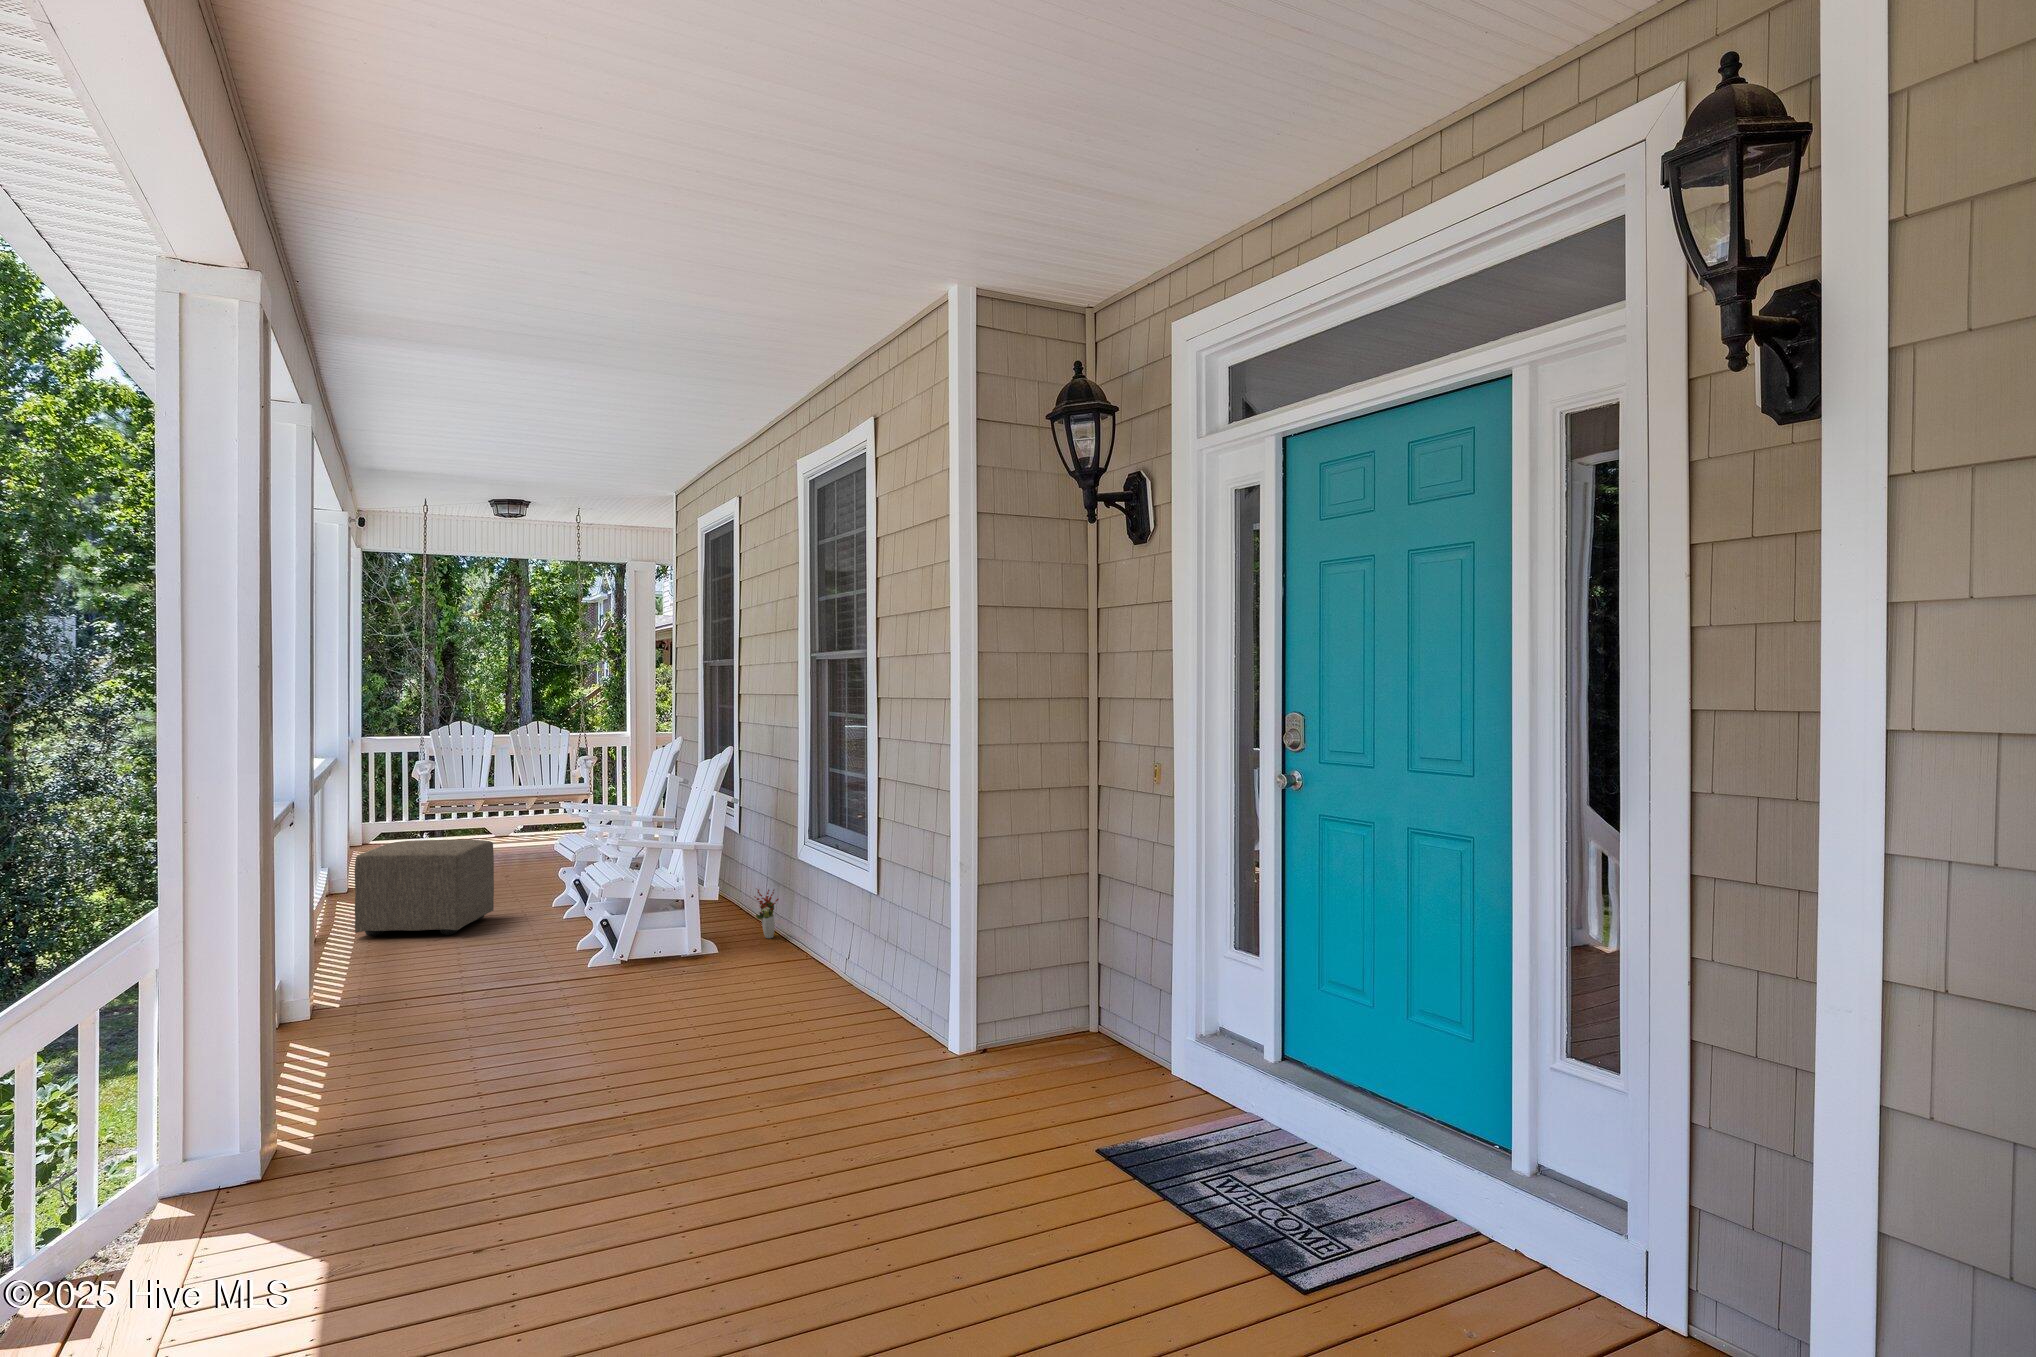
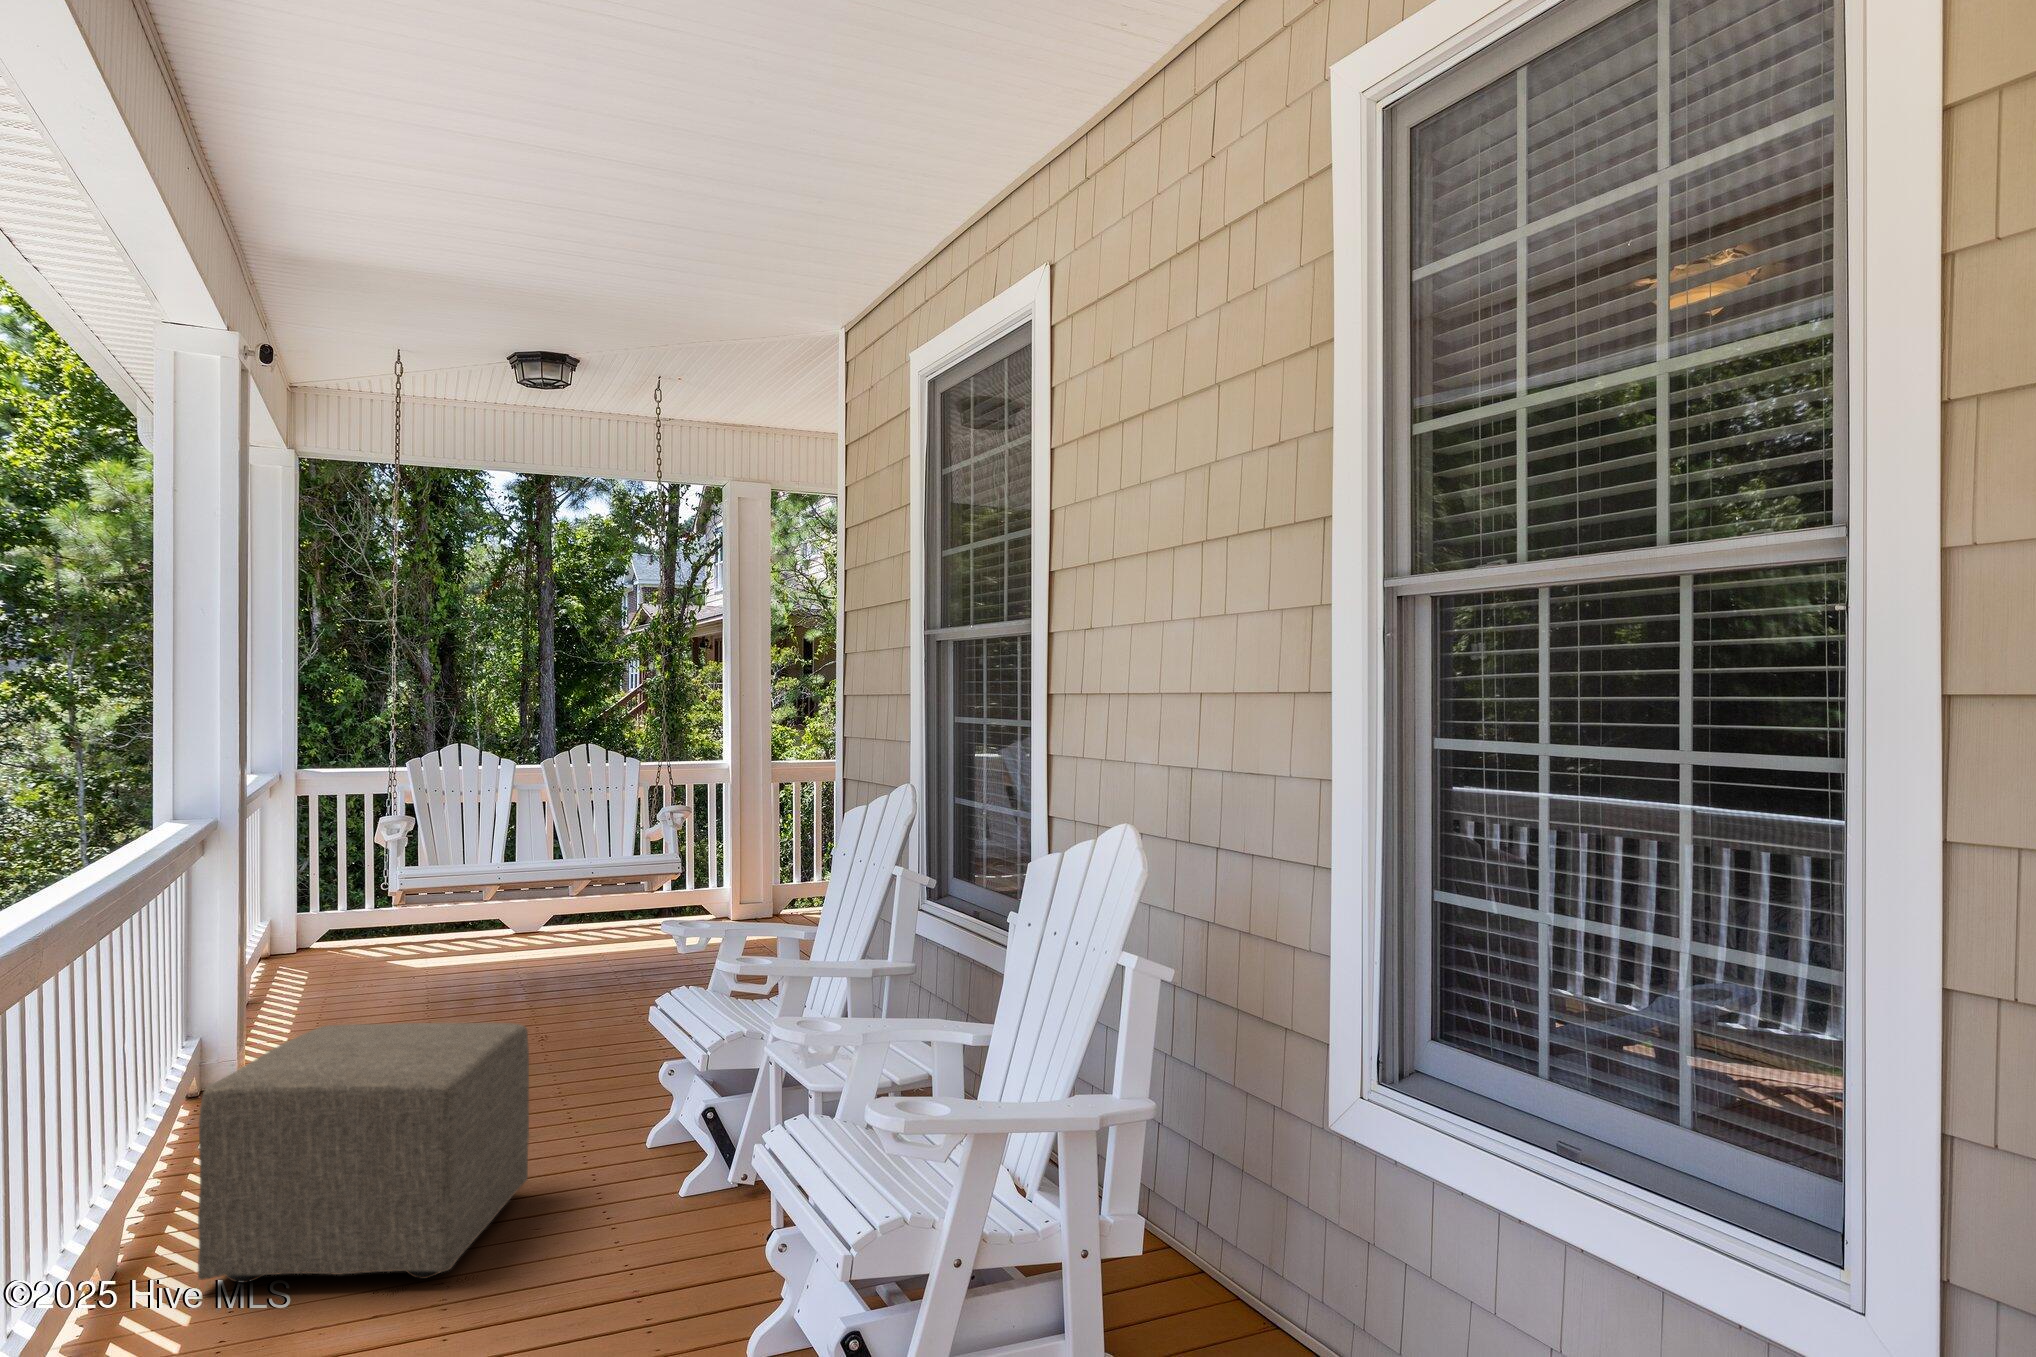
decorative plant: present [755,889,779,938] -> none [1180,1185,1242,1317]

